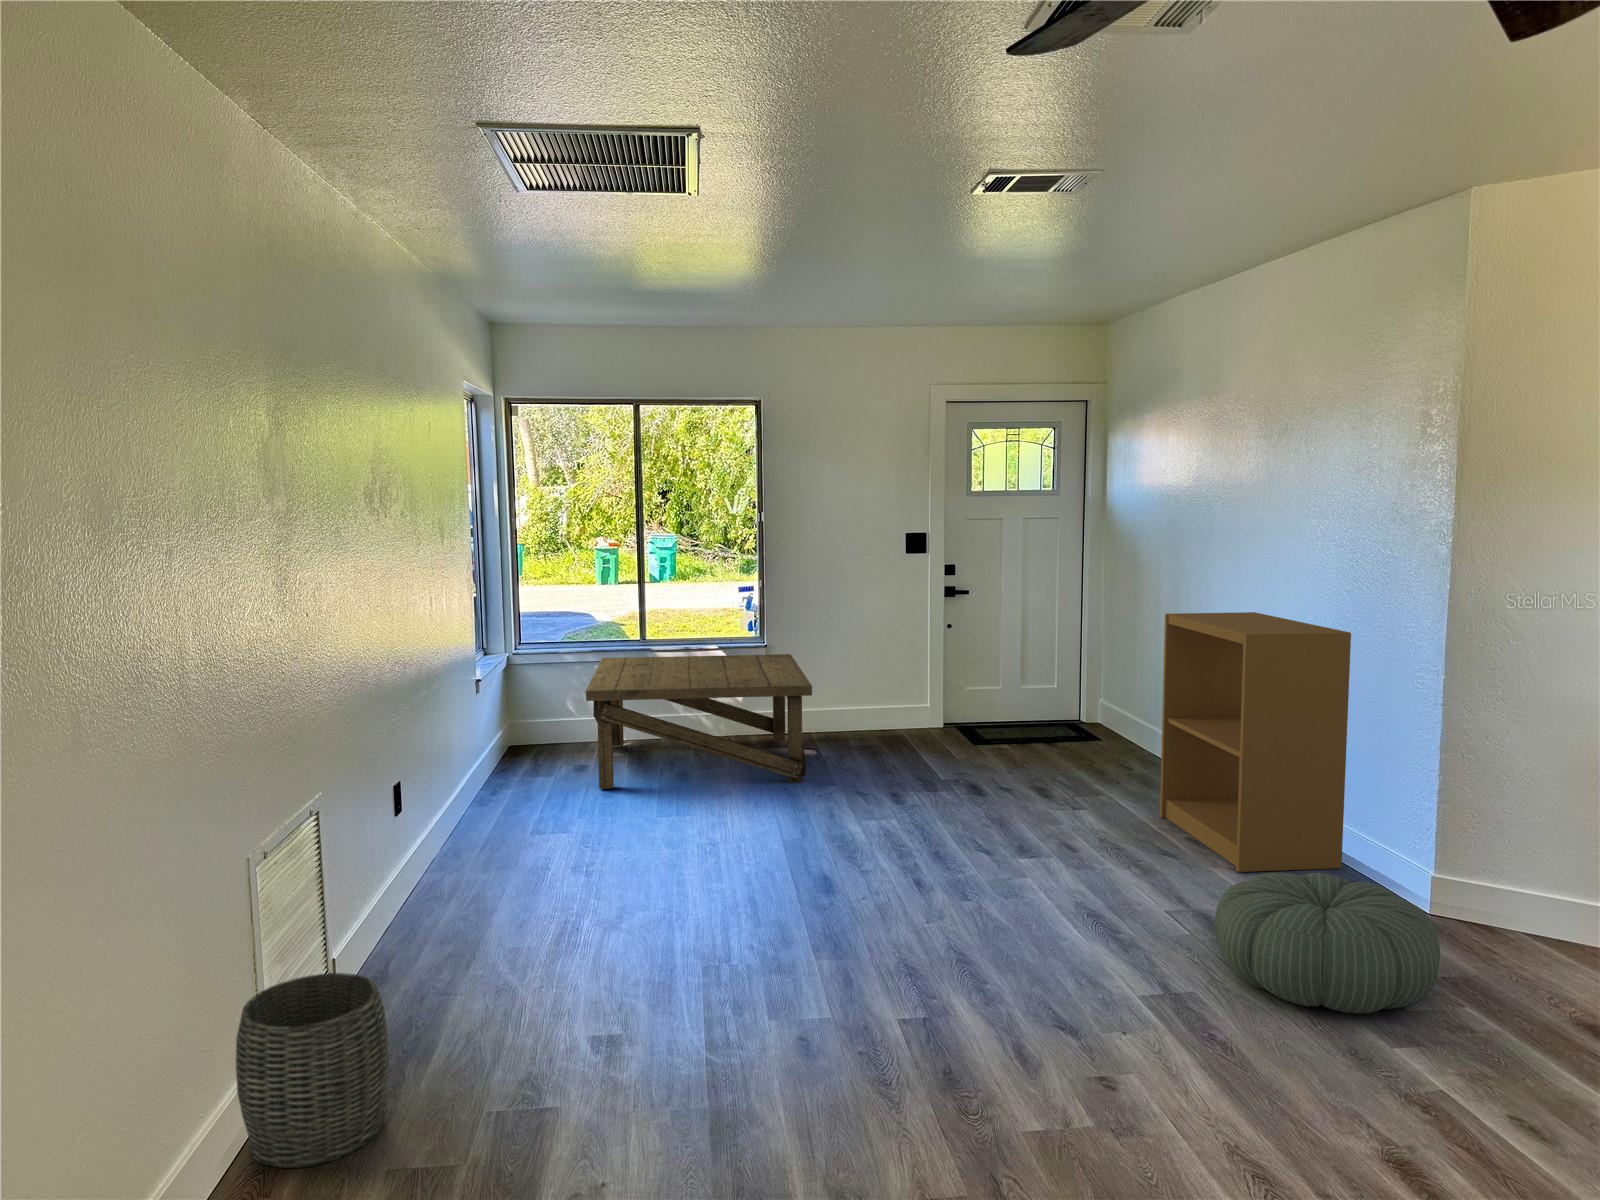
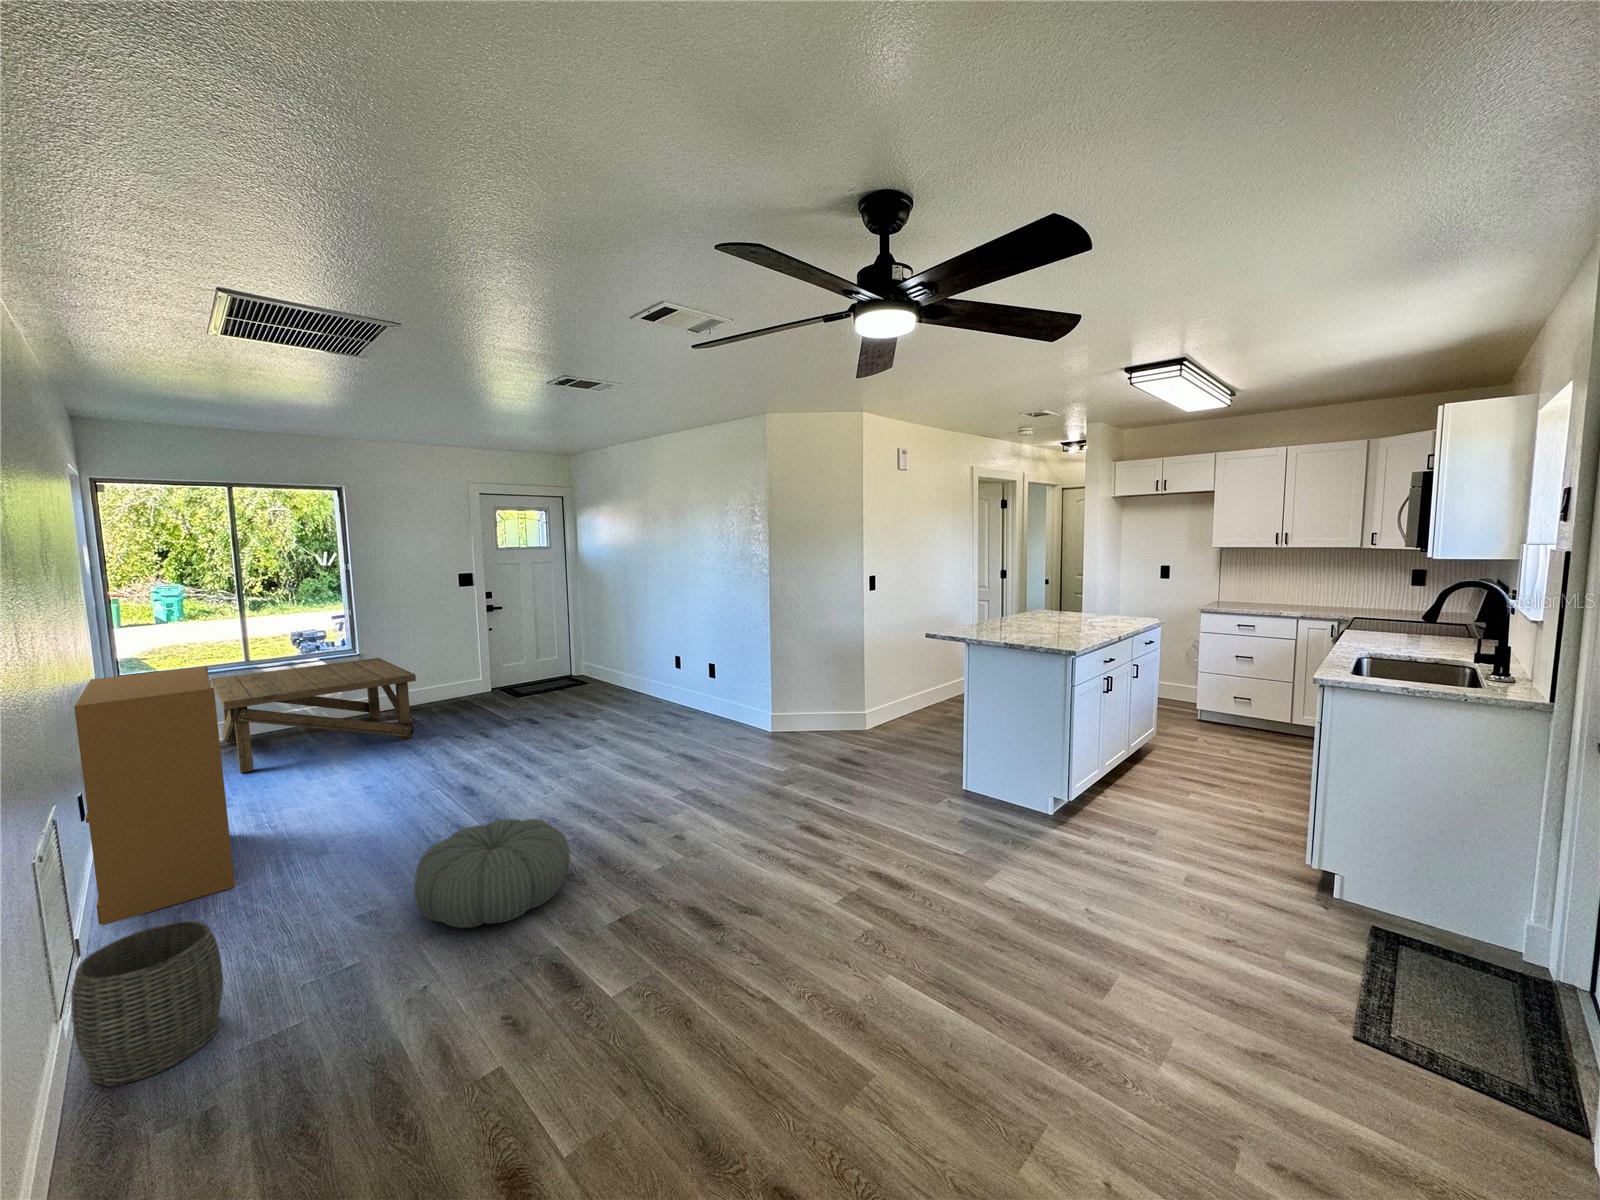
bookshelf: present [1160,612,1351,872] -> present [74,667,235,925]
pouf: present [1214,873,1440,1013] -> present [414,819,570,928]

